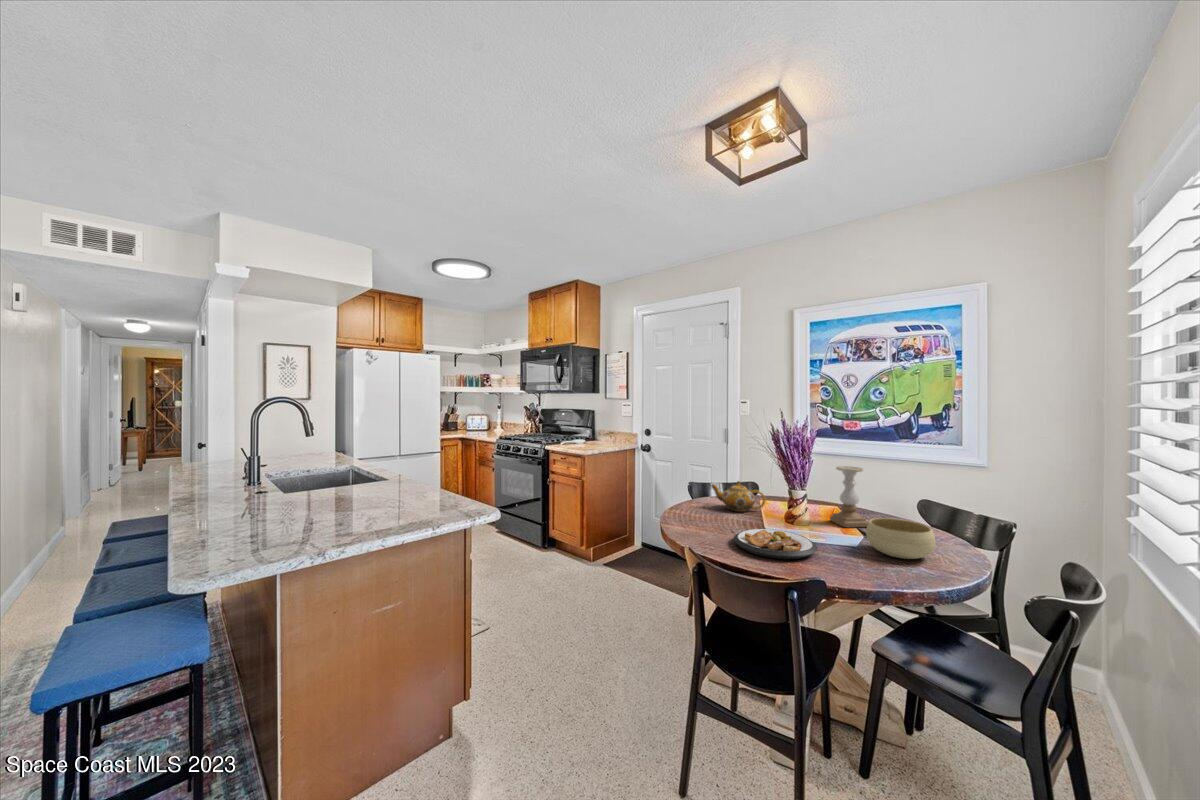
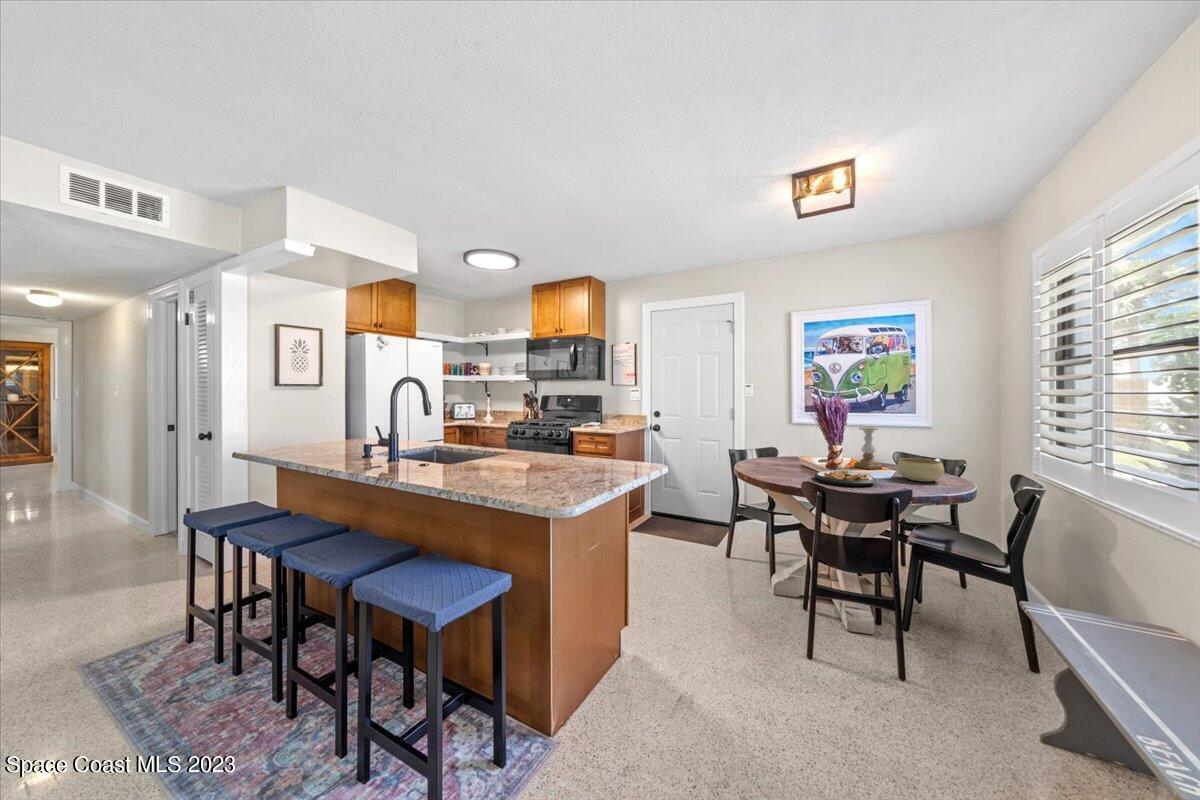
teapot: present [711,481,766,512] -> none [765,442,806,465]

